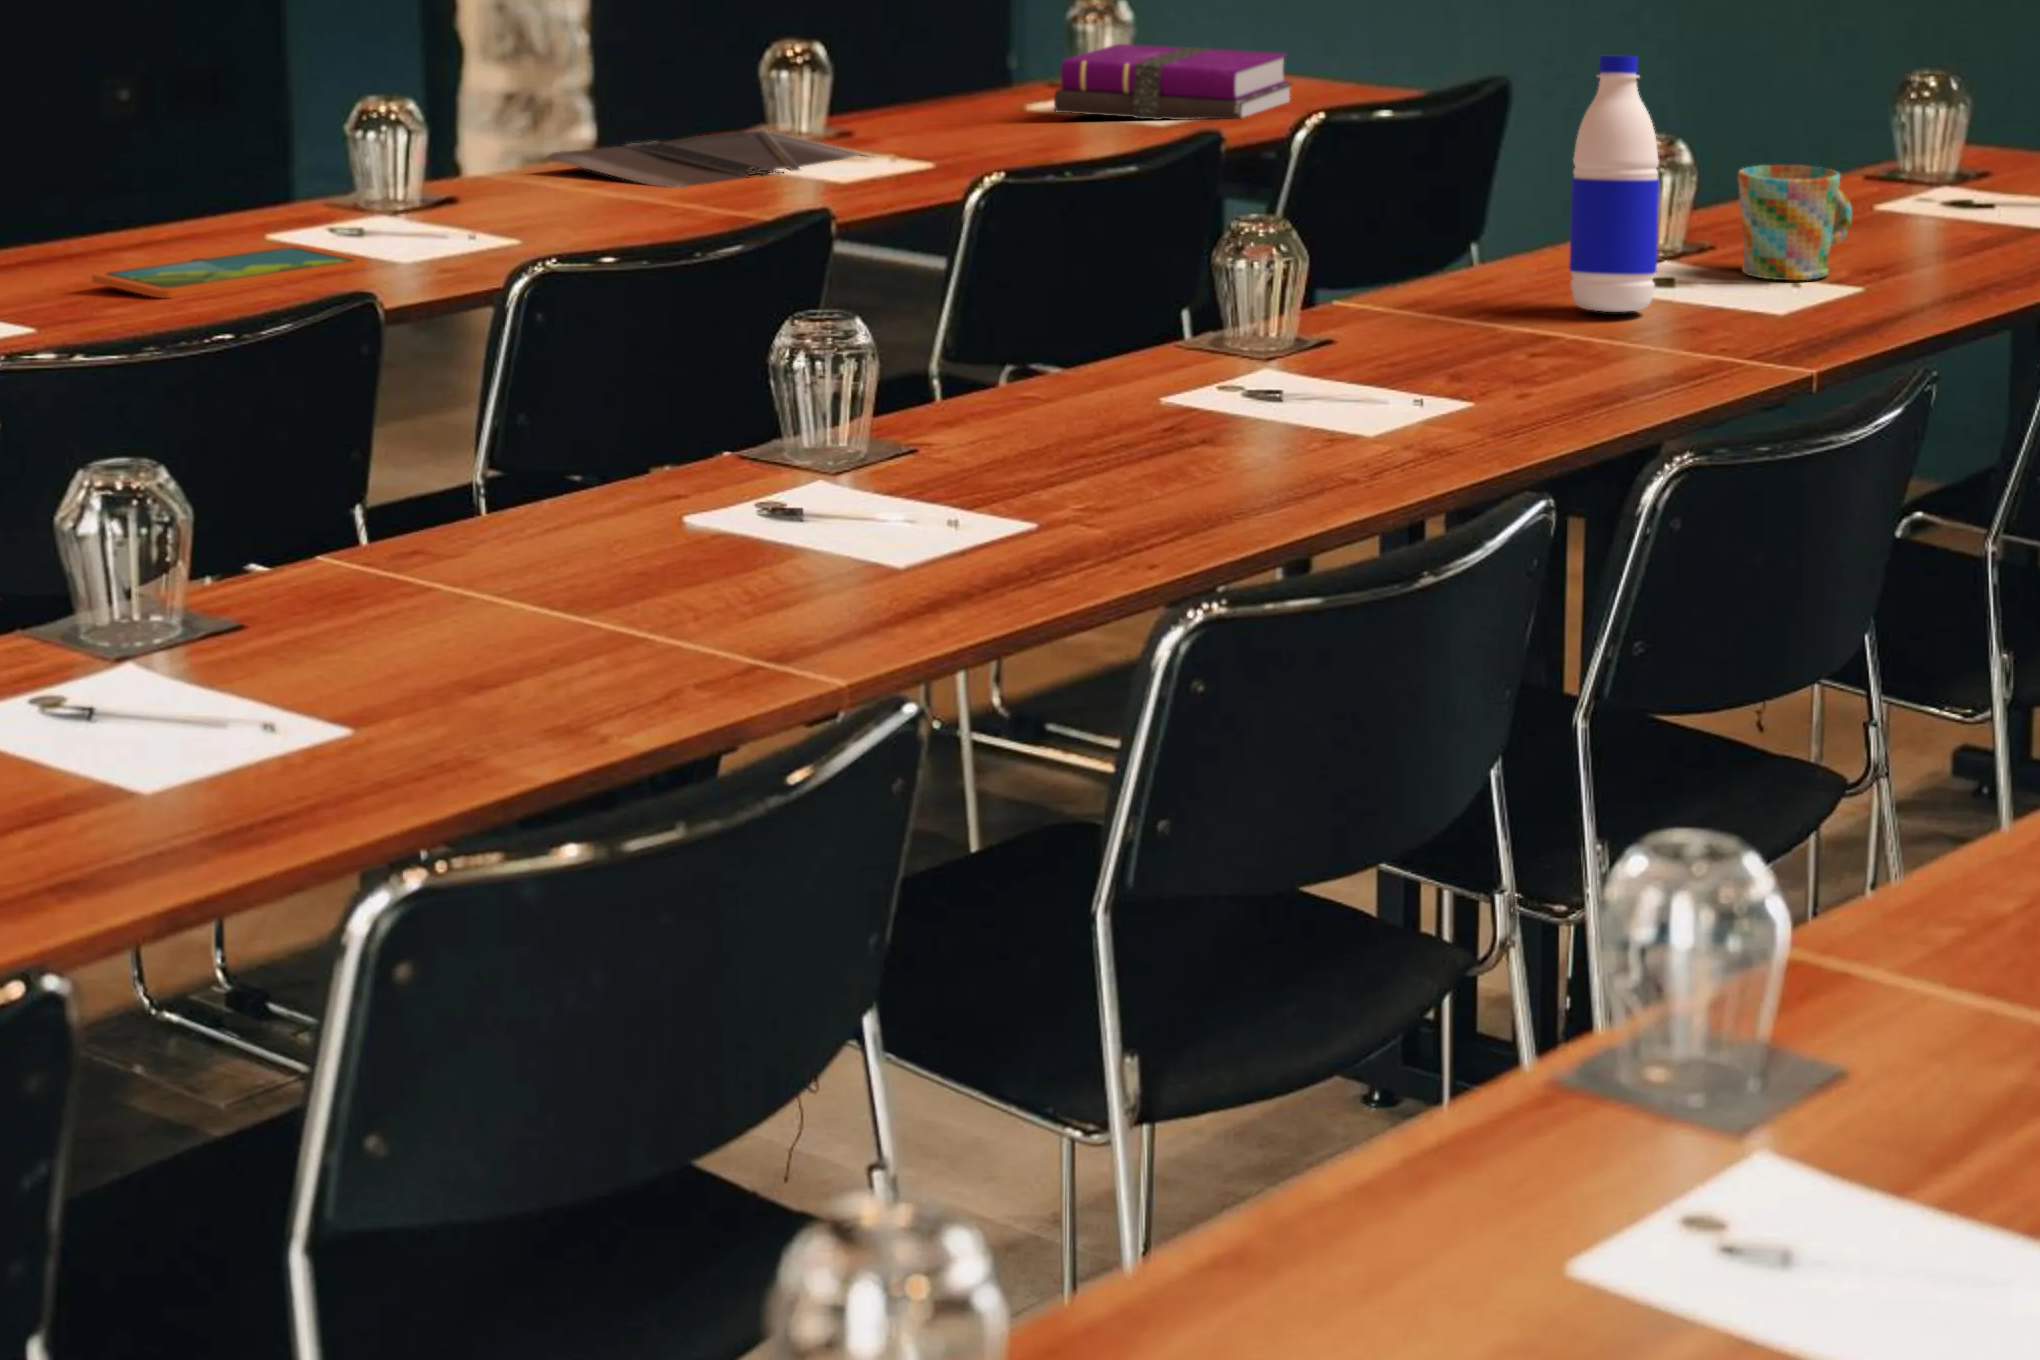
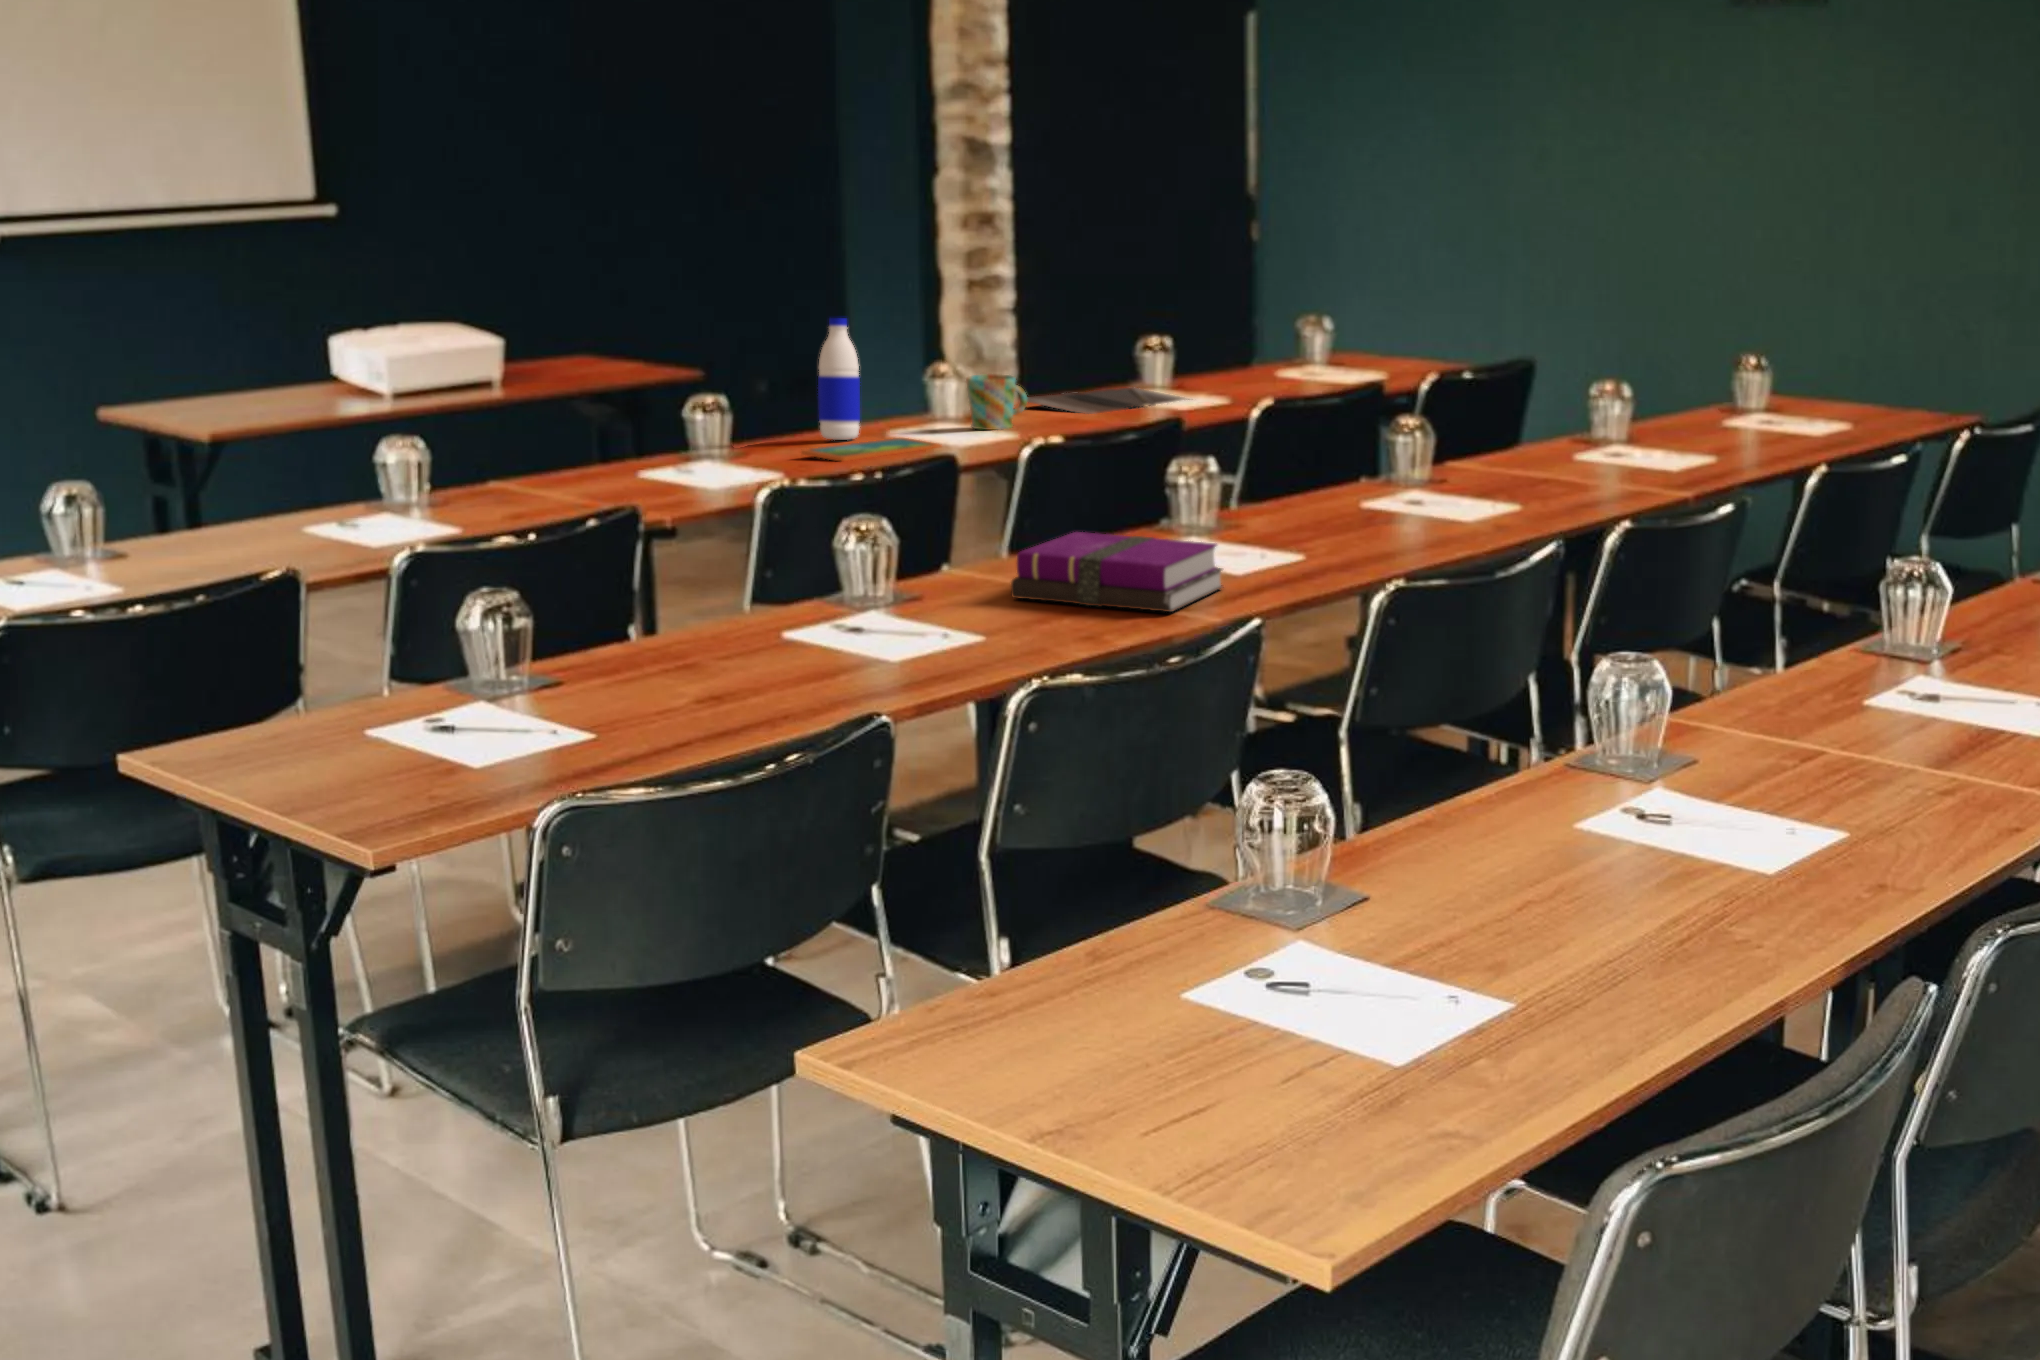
notebook: present [1054,44,1293,120] -> present [1011,532,1222,612]
water bottle: present [1569,56,1659,312] -> present [818,318,860,440]
mug: present [1738,165,1852,280] -> present [966,374,1027,430]

